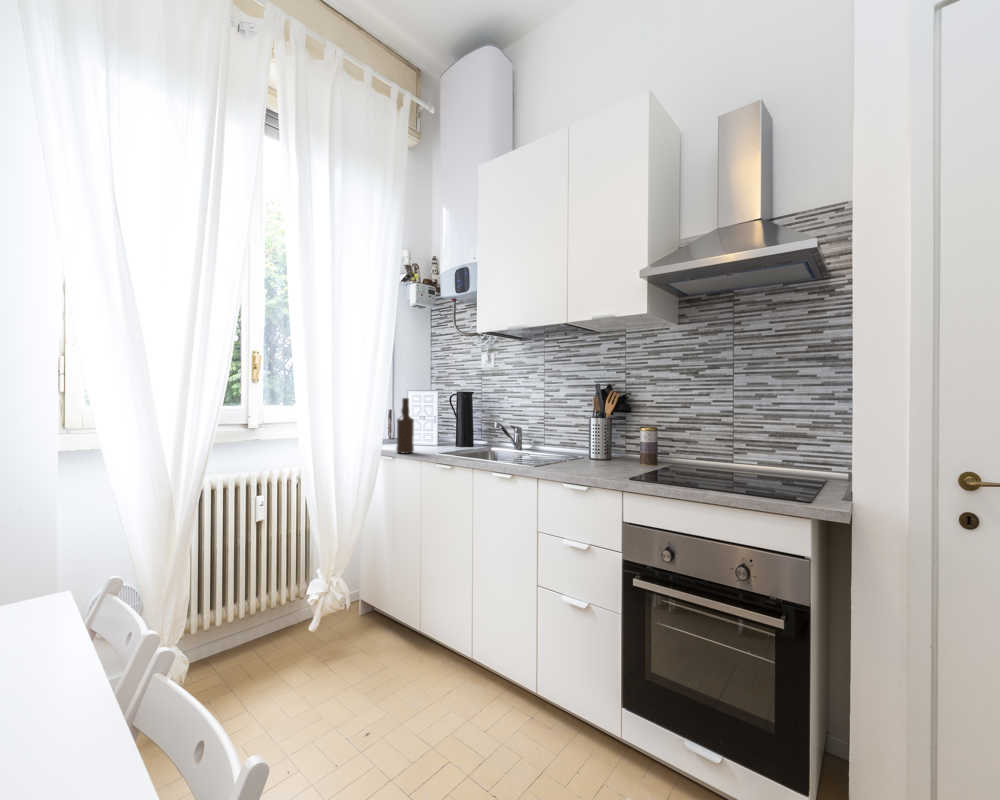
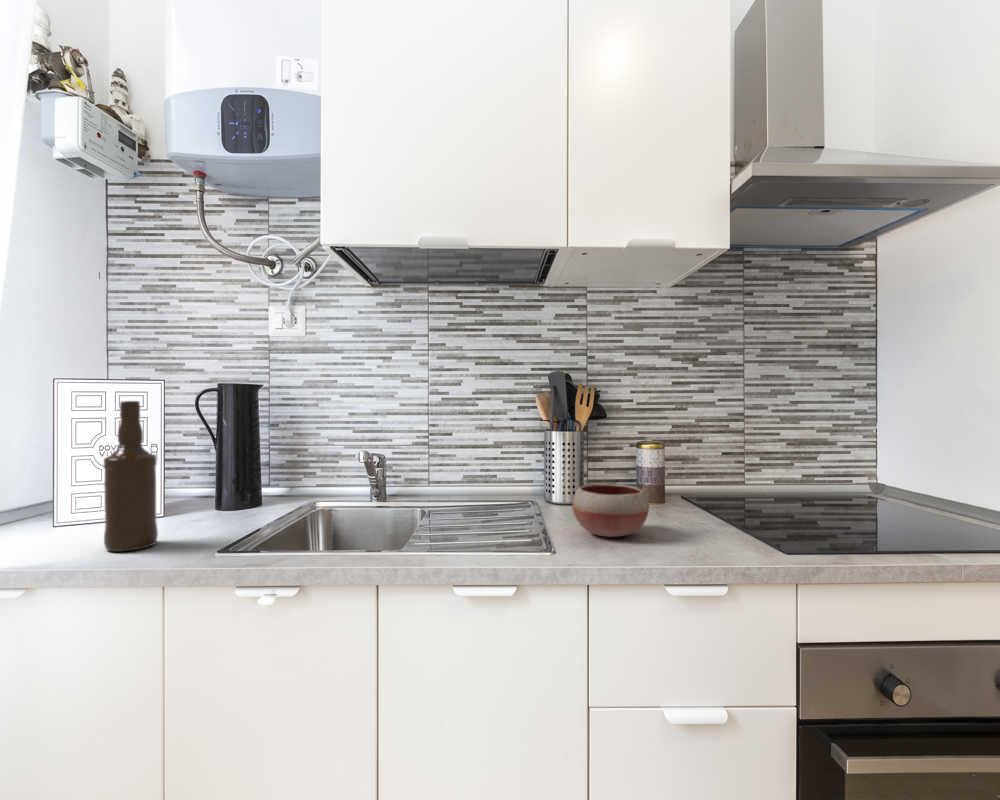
bowl: none [547,445,588,471] -> present [573,484,649,537]

